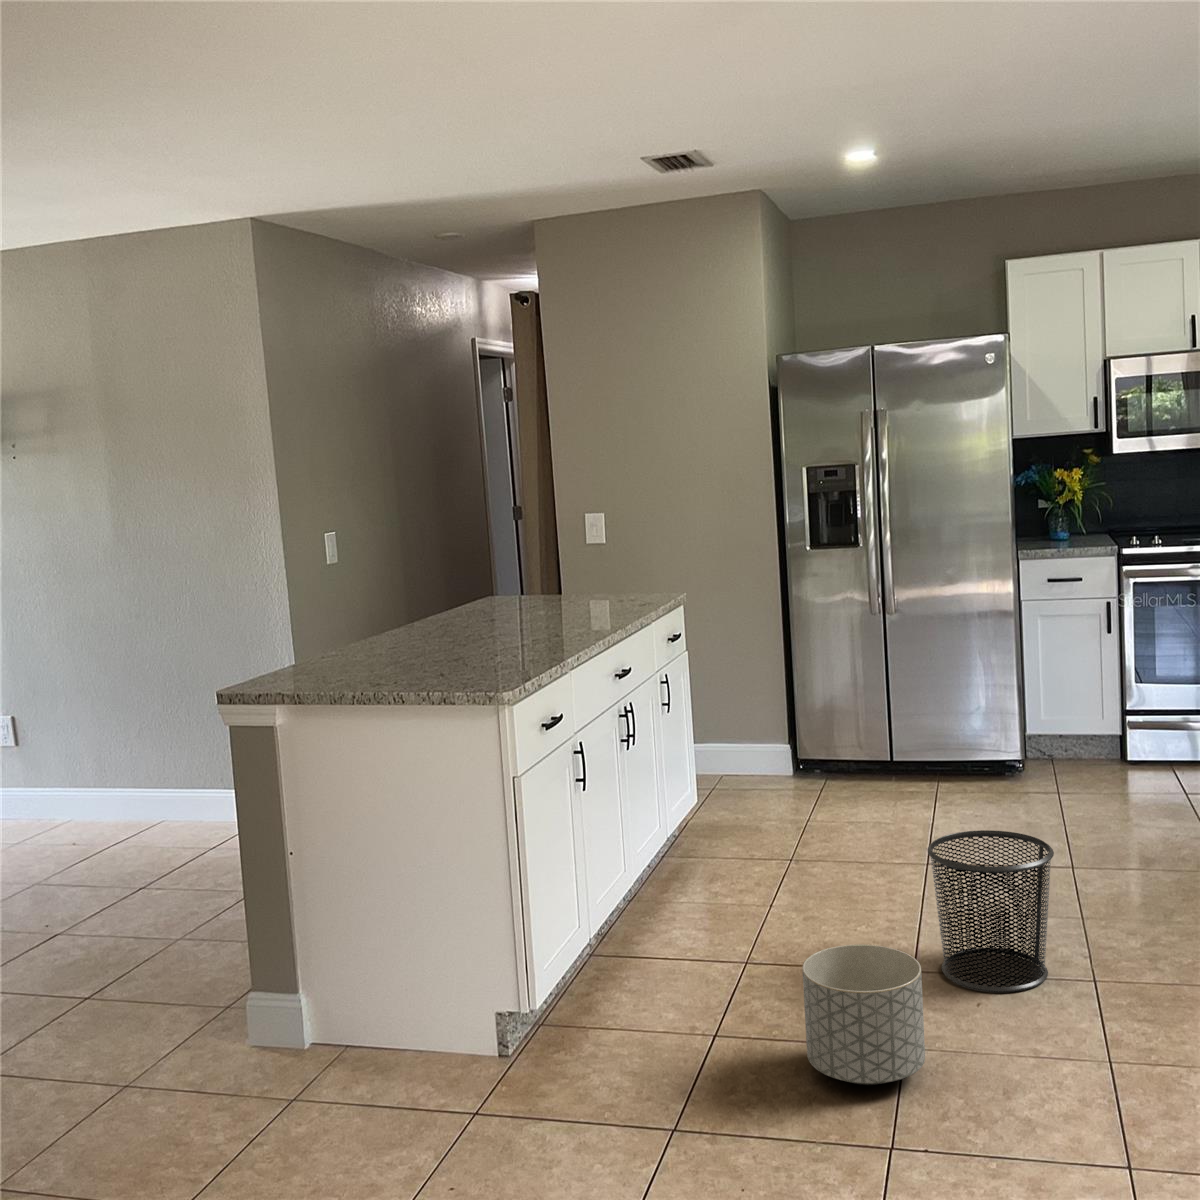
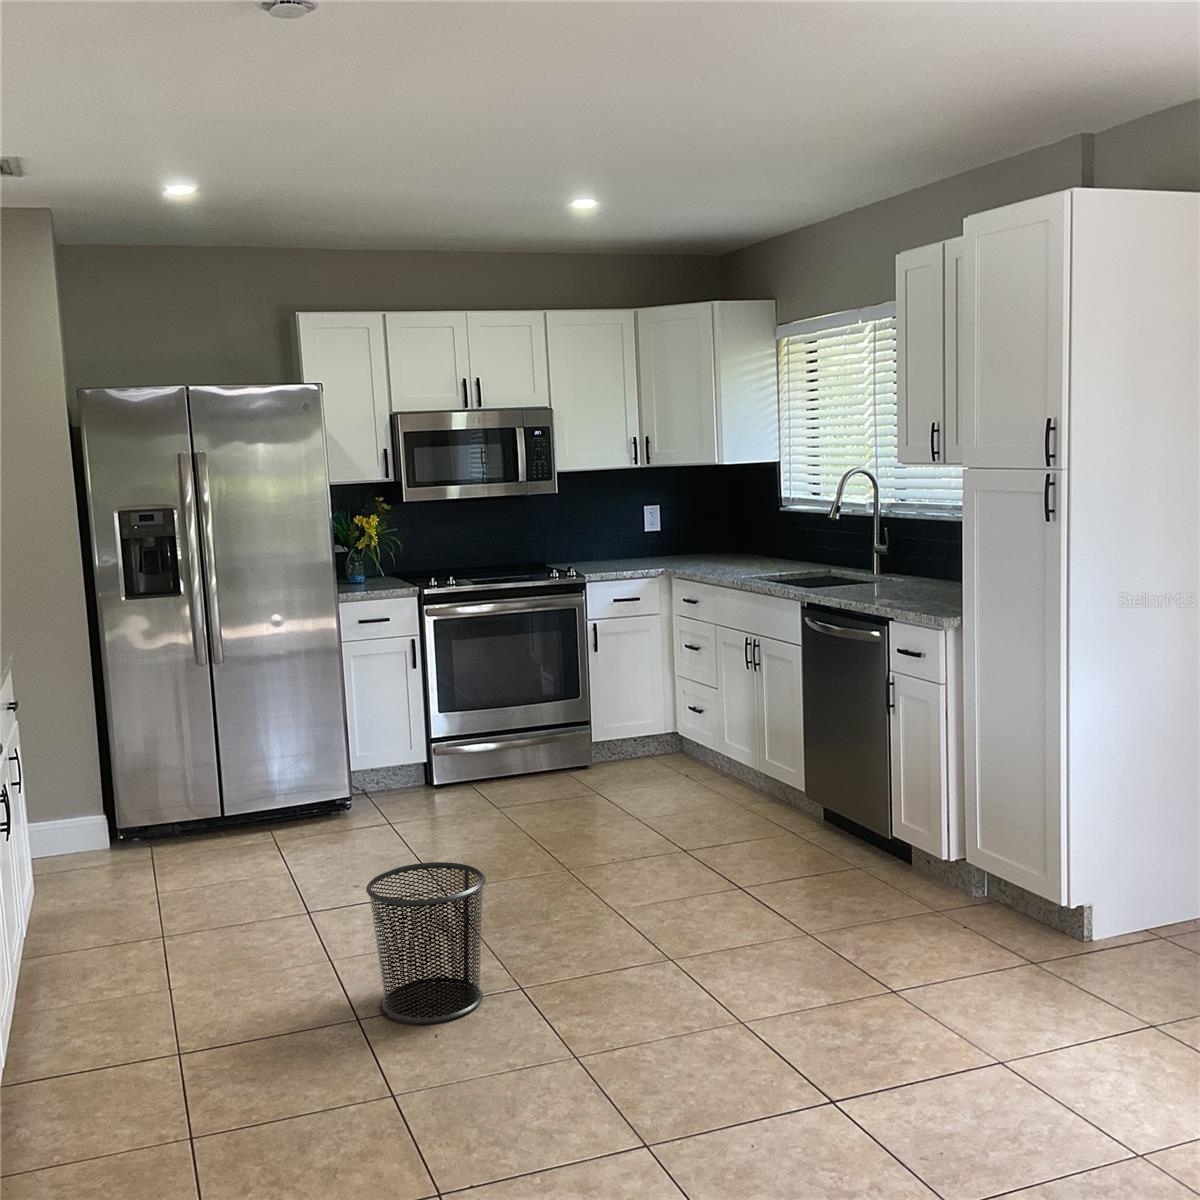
planter: present [802,945,925,1085] -> none [302,997,430,1146]

